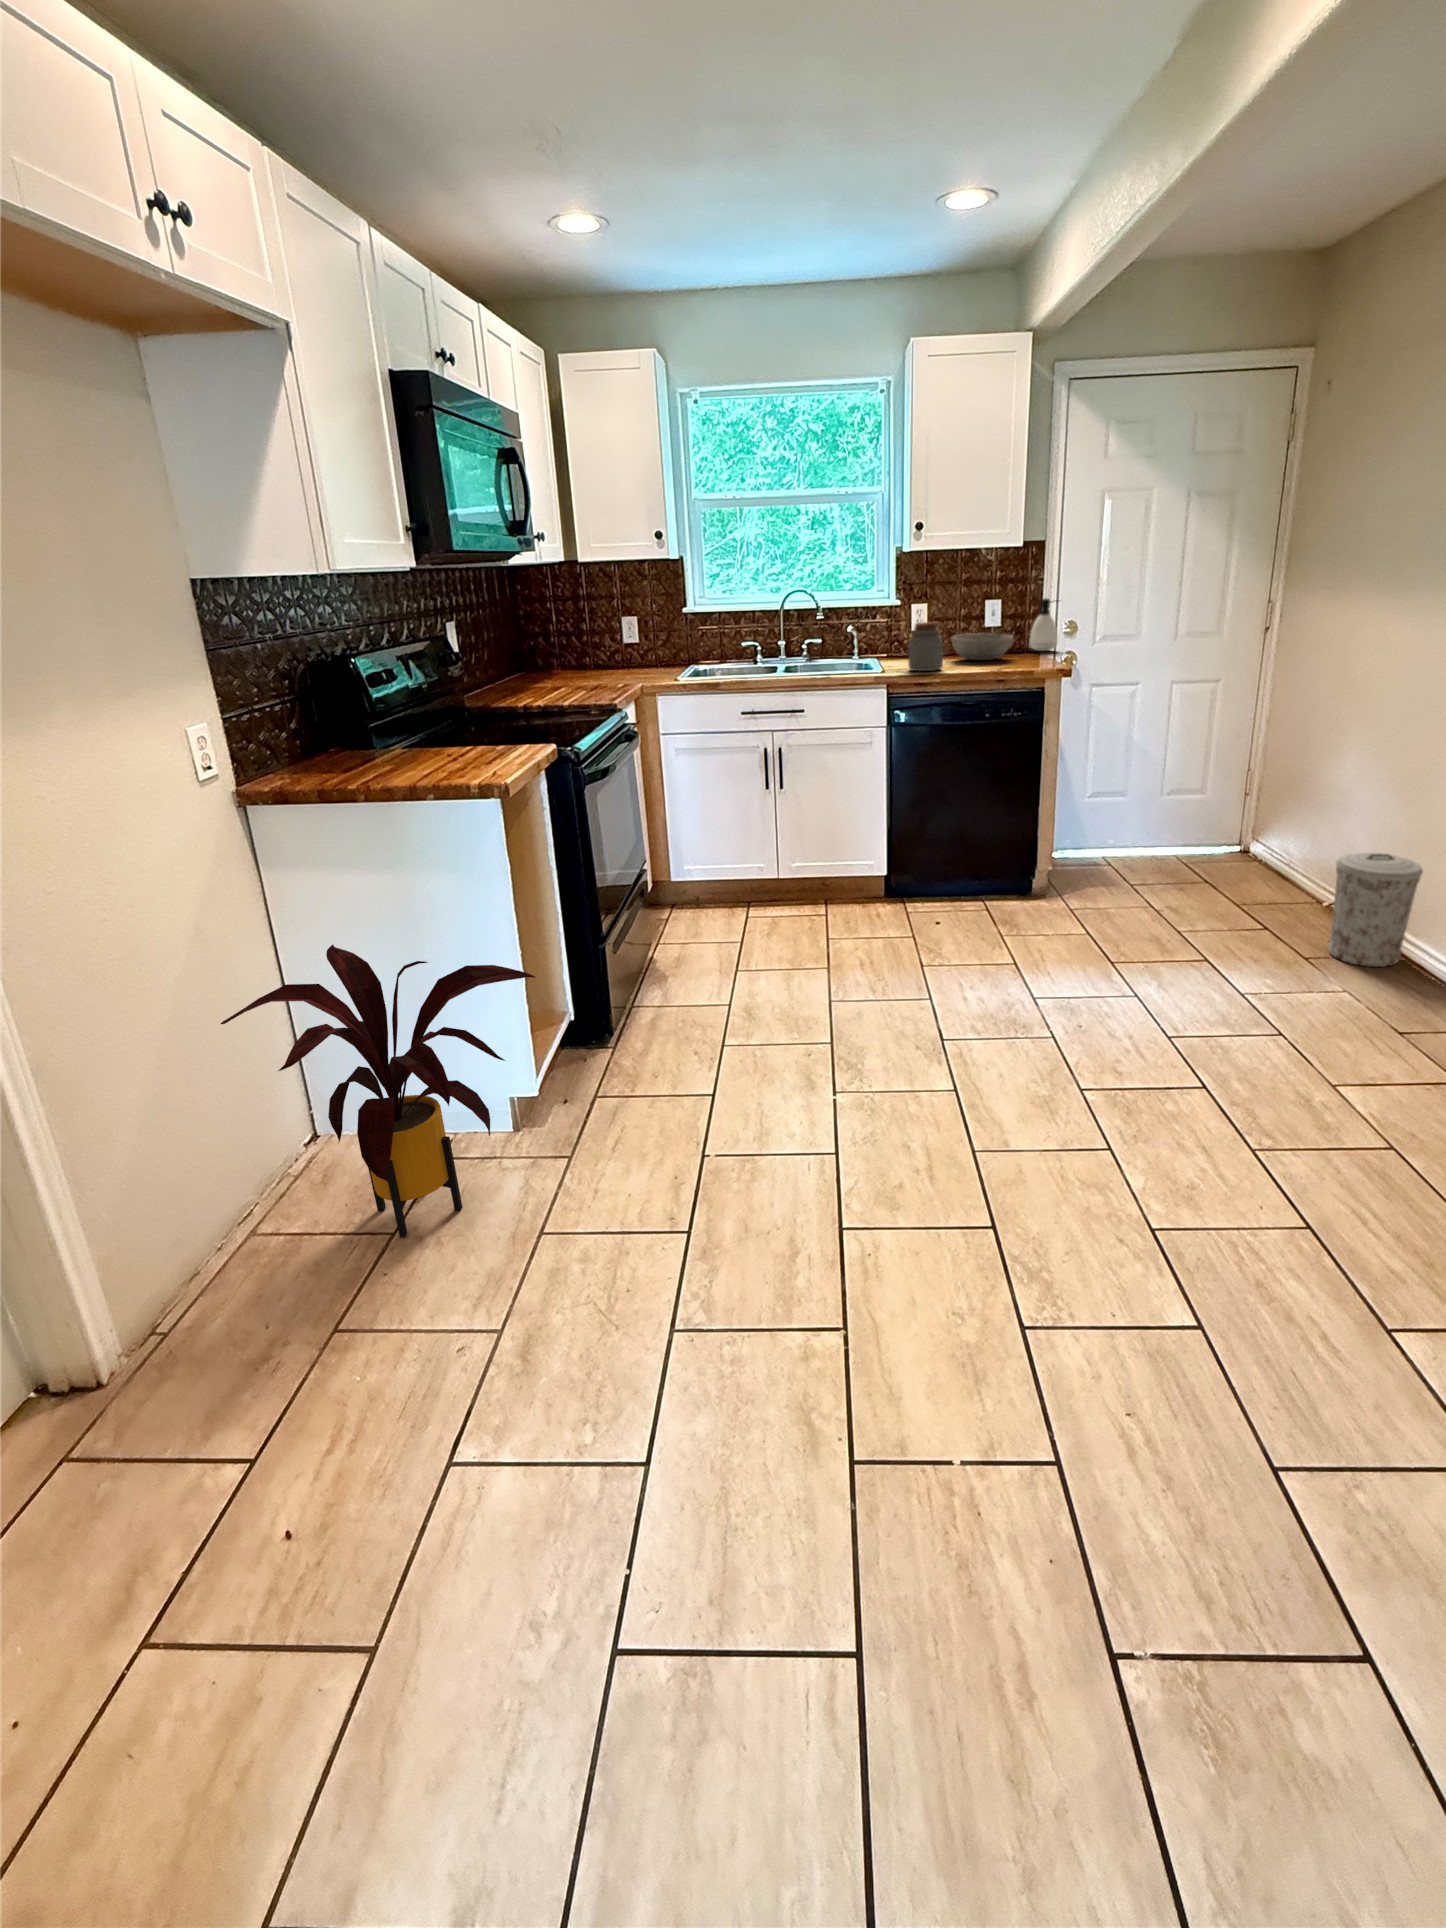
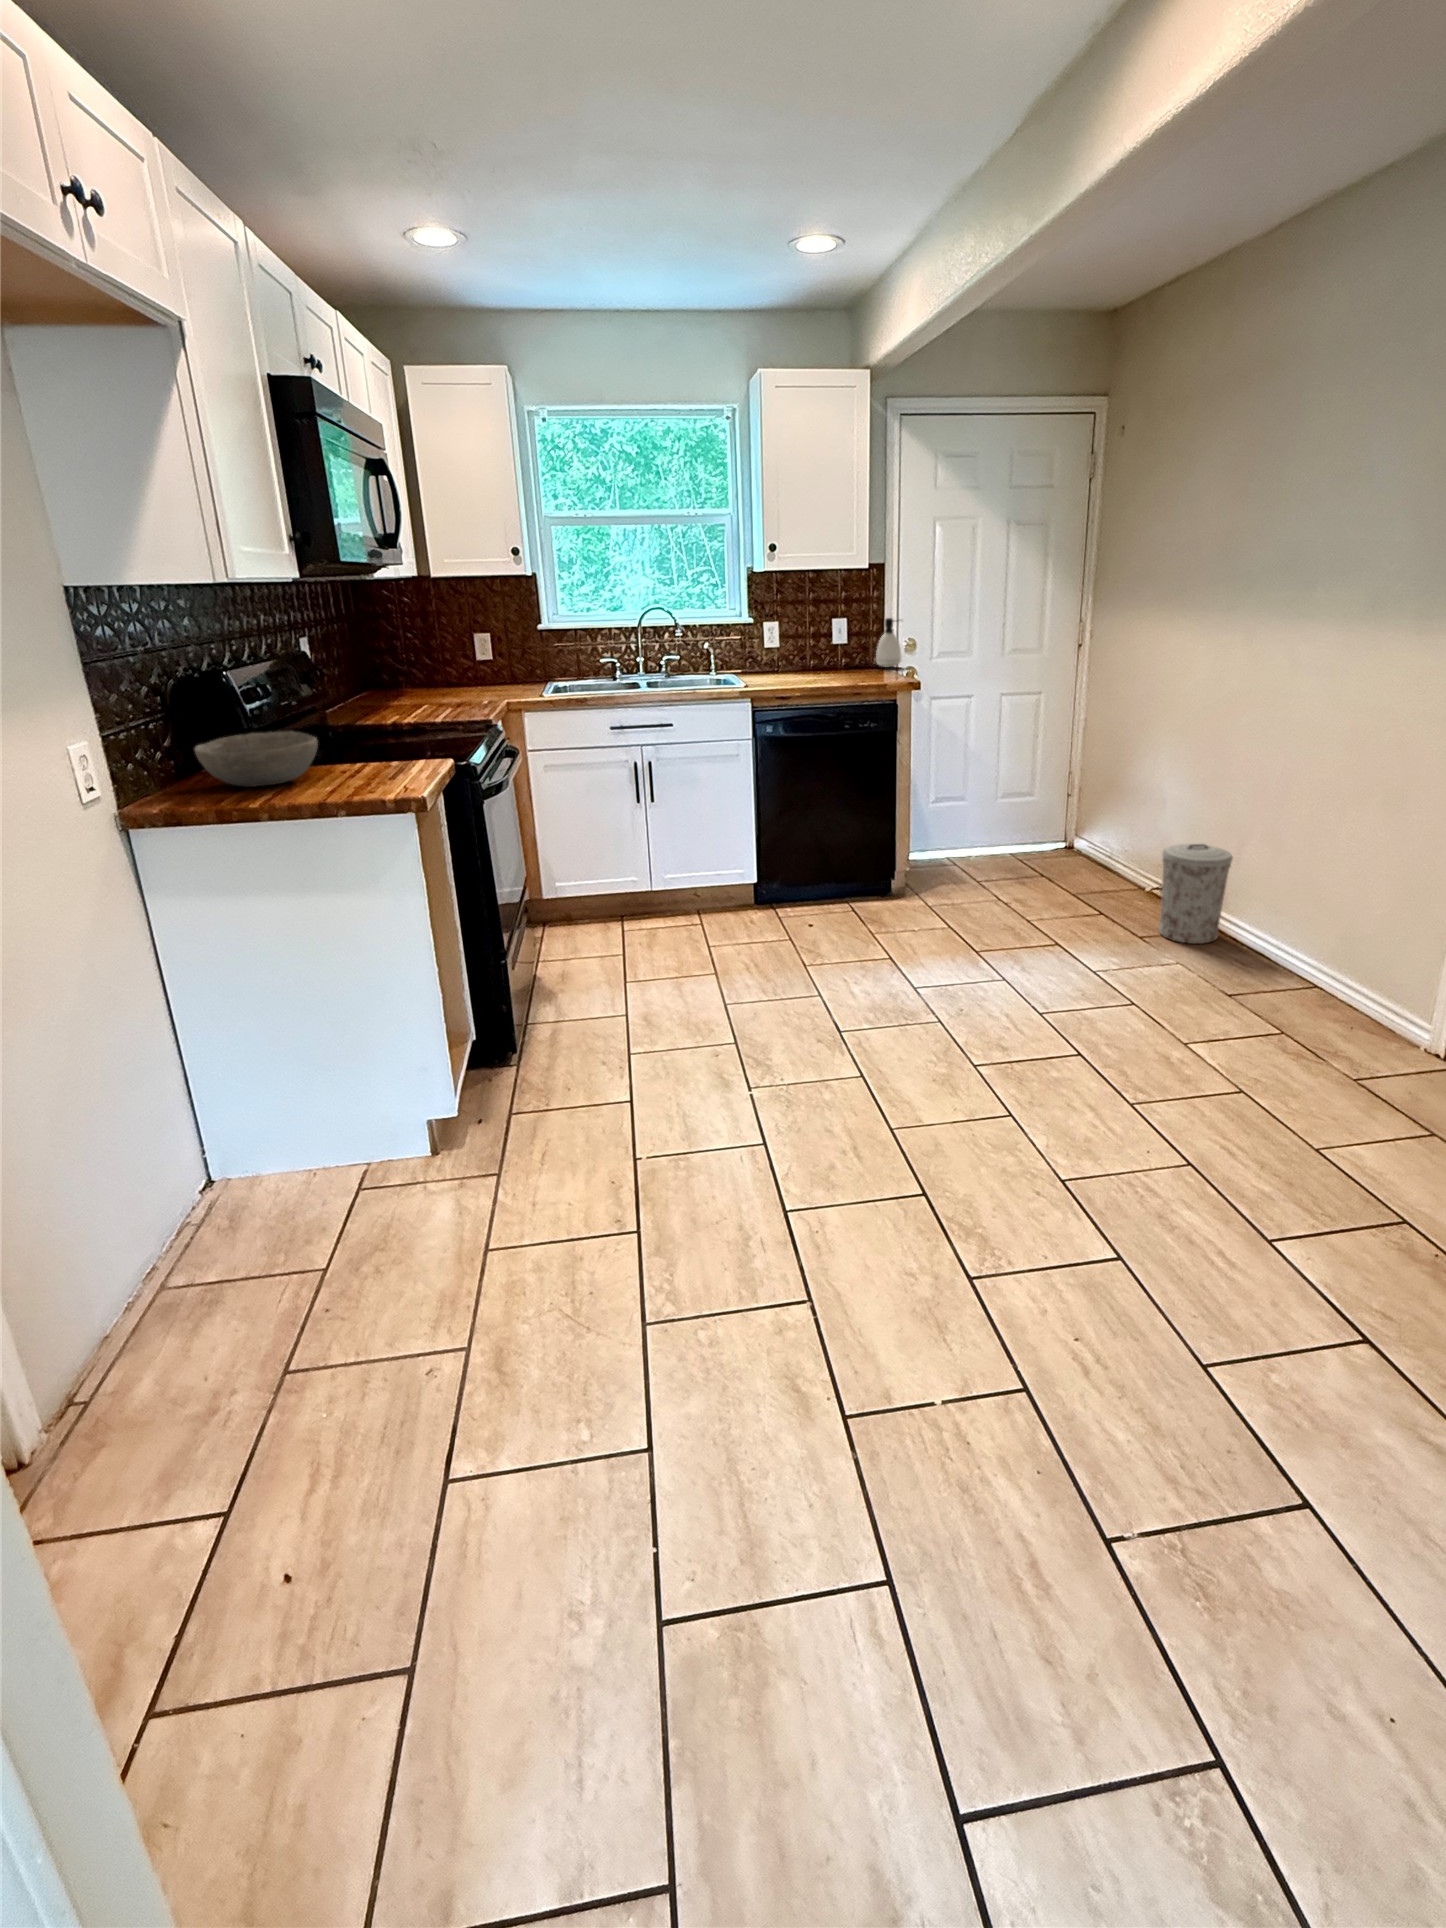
jar: present [908,622,943,671] -> none [770,639,803,686]
bowl: present [951,633,1013,660] -> present [195,731,318,787]
house plant: present [221,945,536,1238] -> none [121,972,466,1274]

